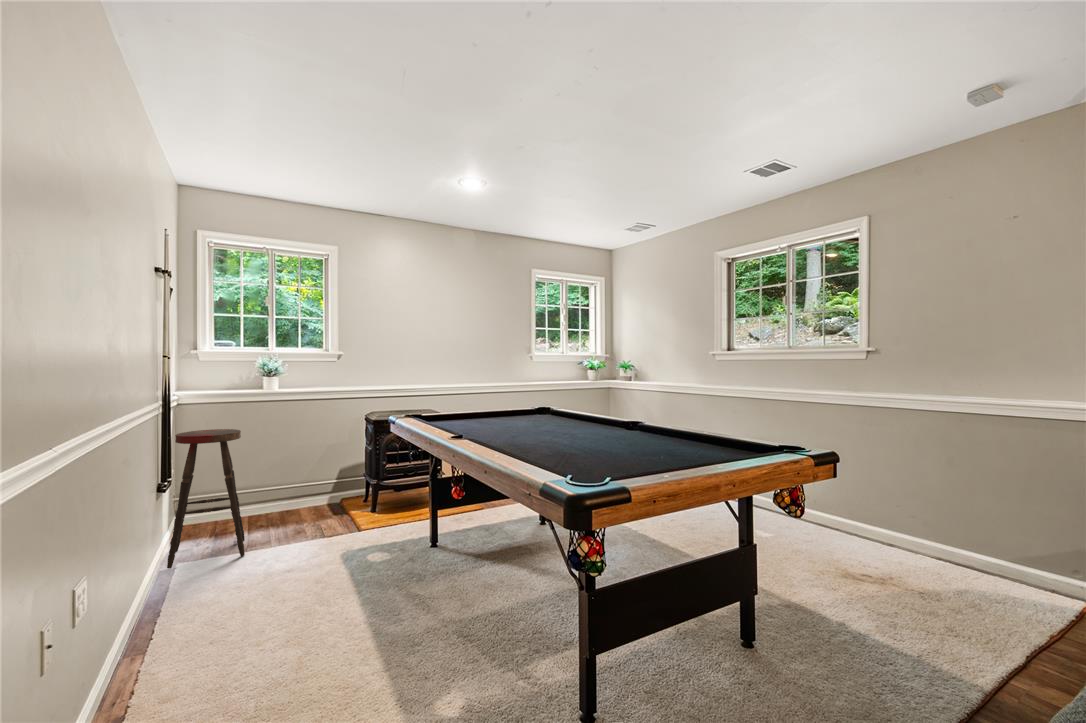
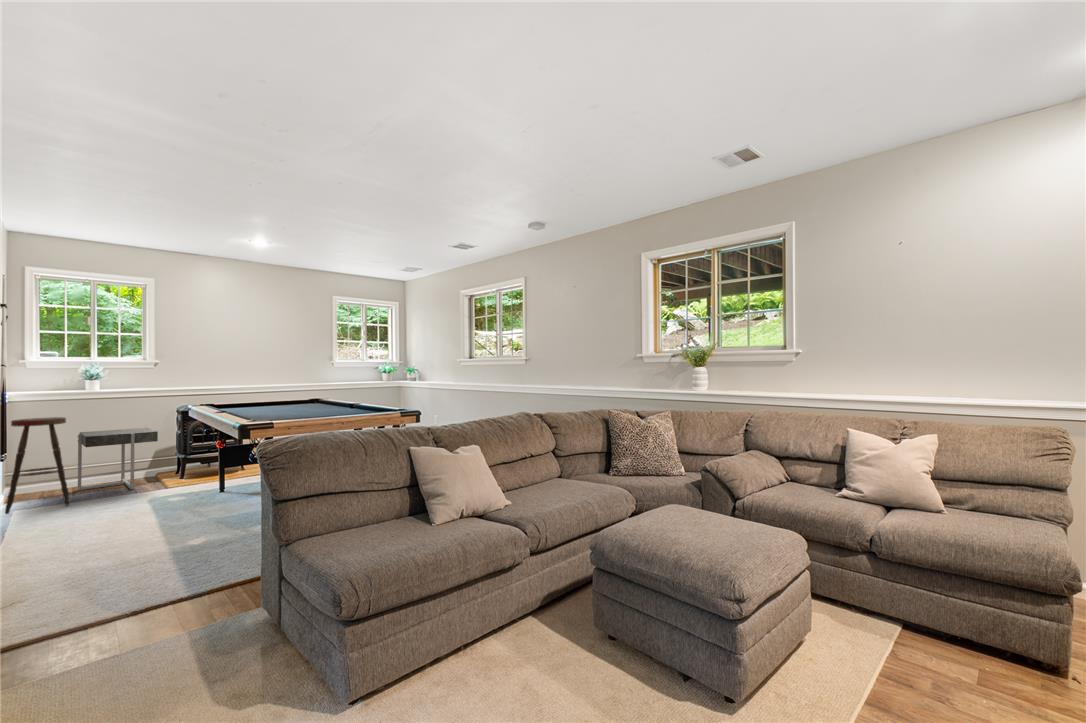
side table: none [254,439,347,527] -> present [78,428,158,490]

